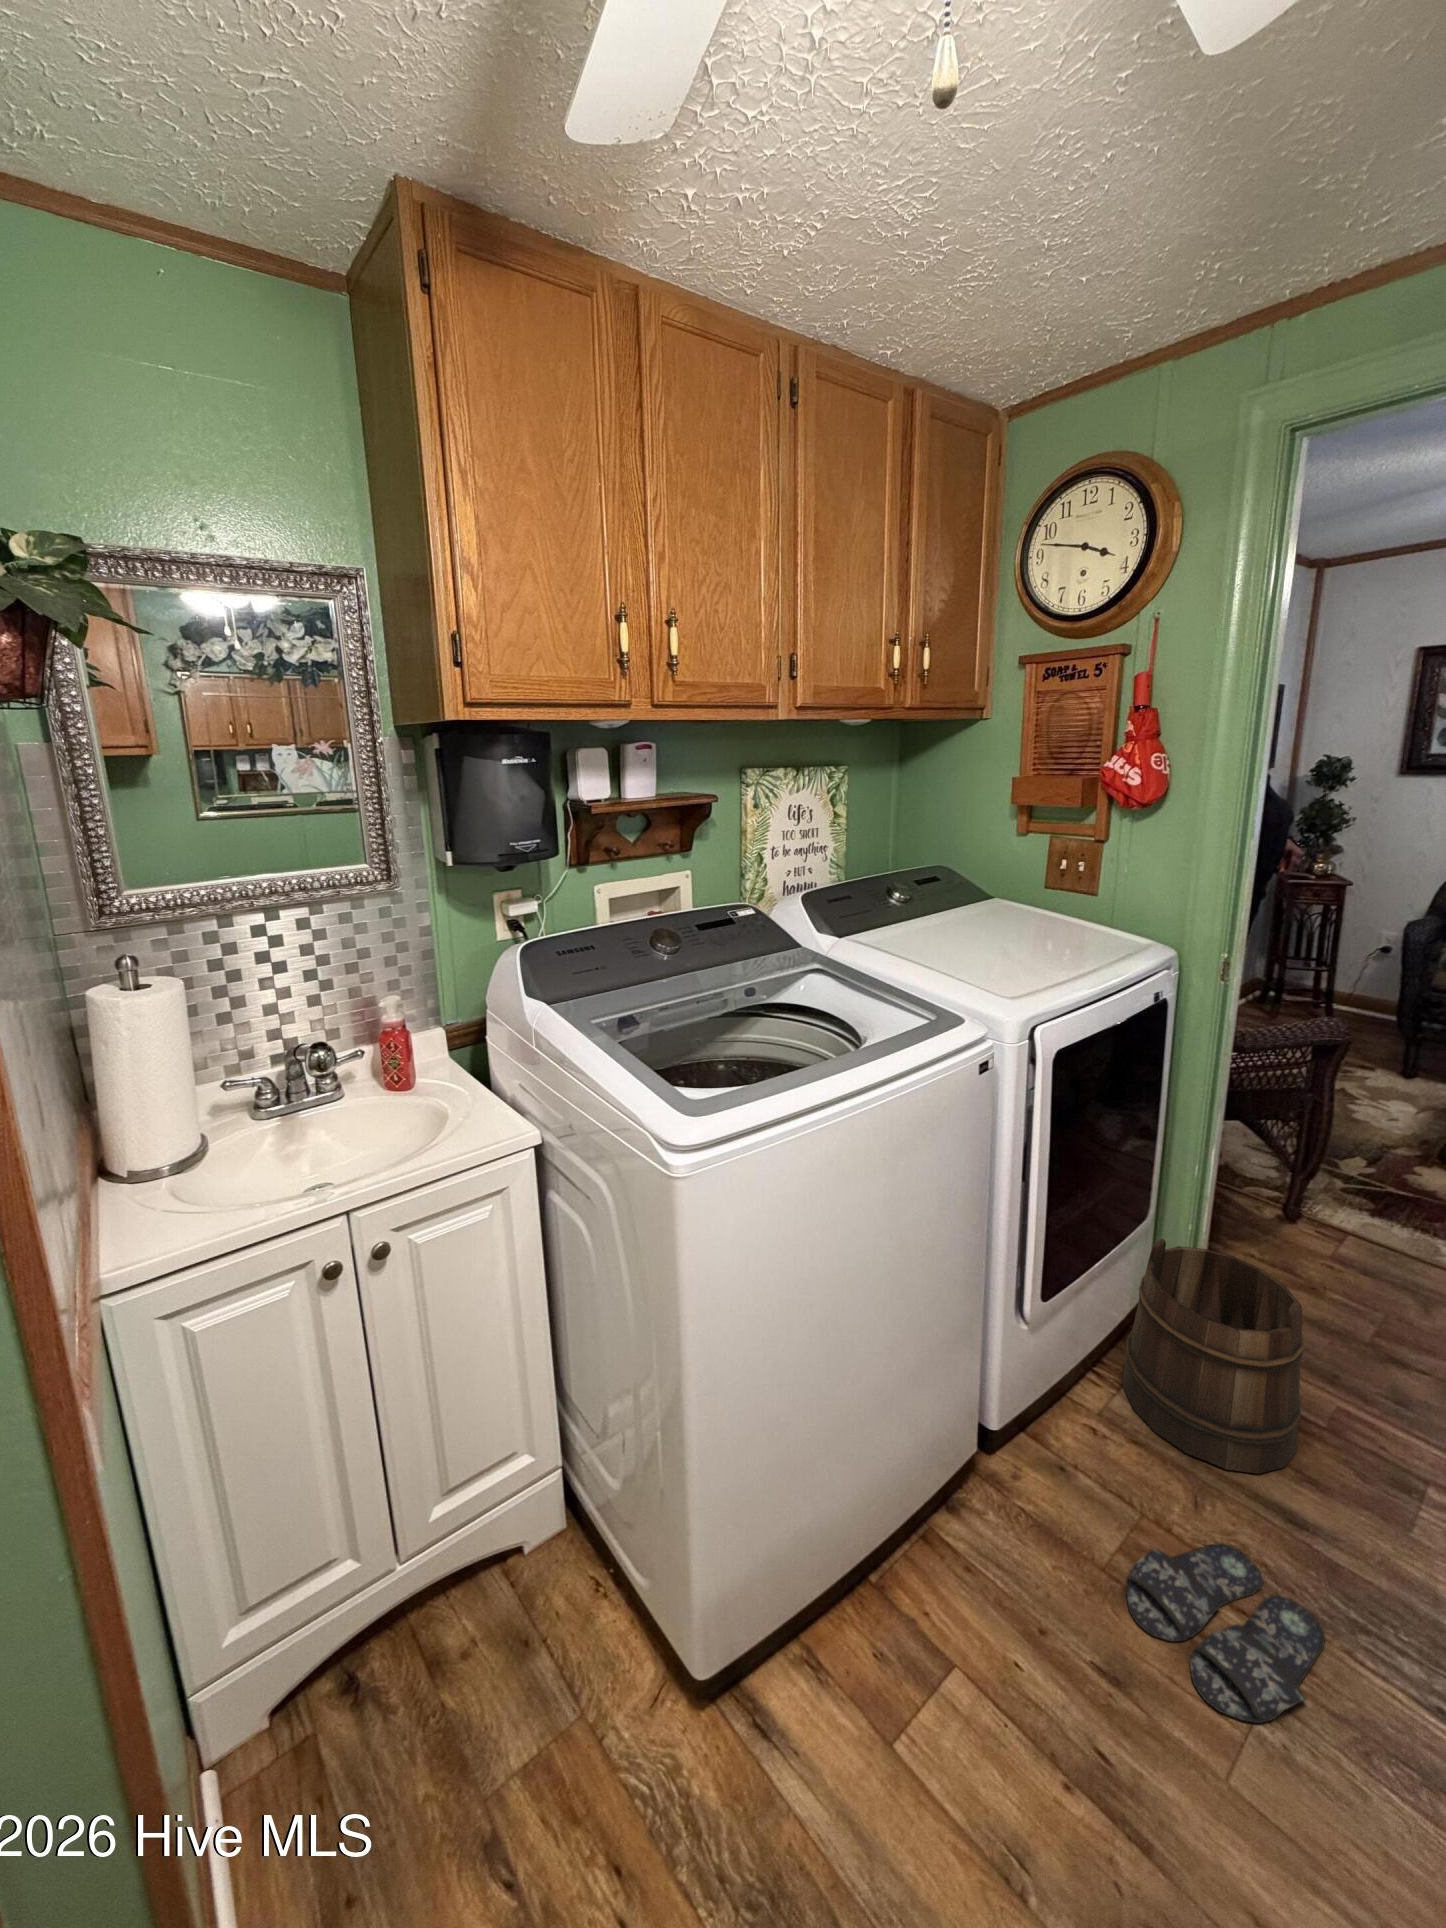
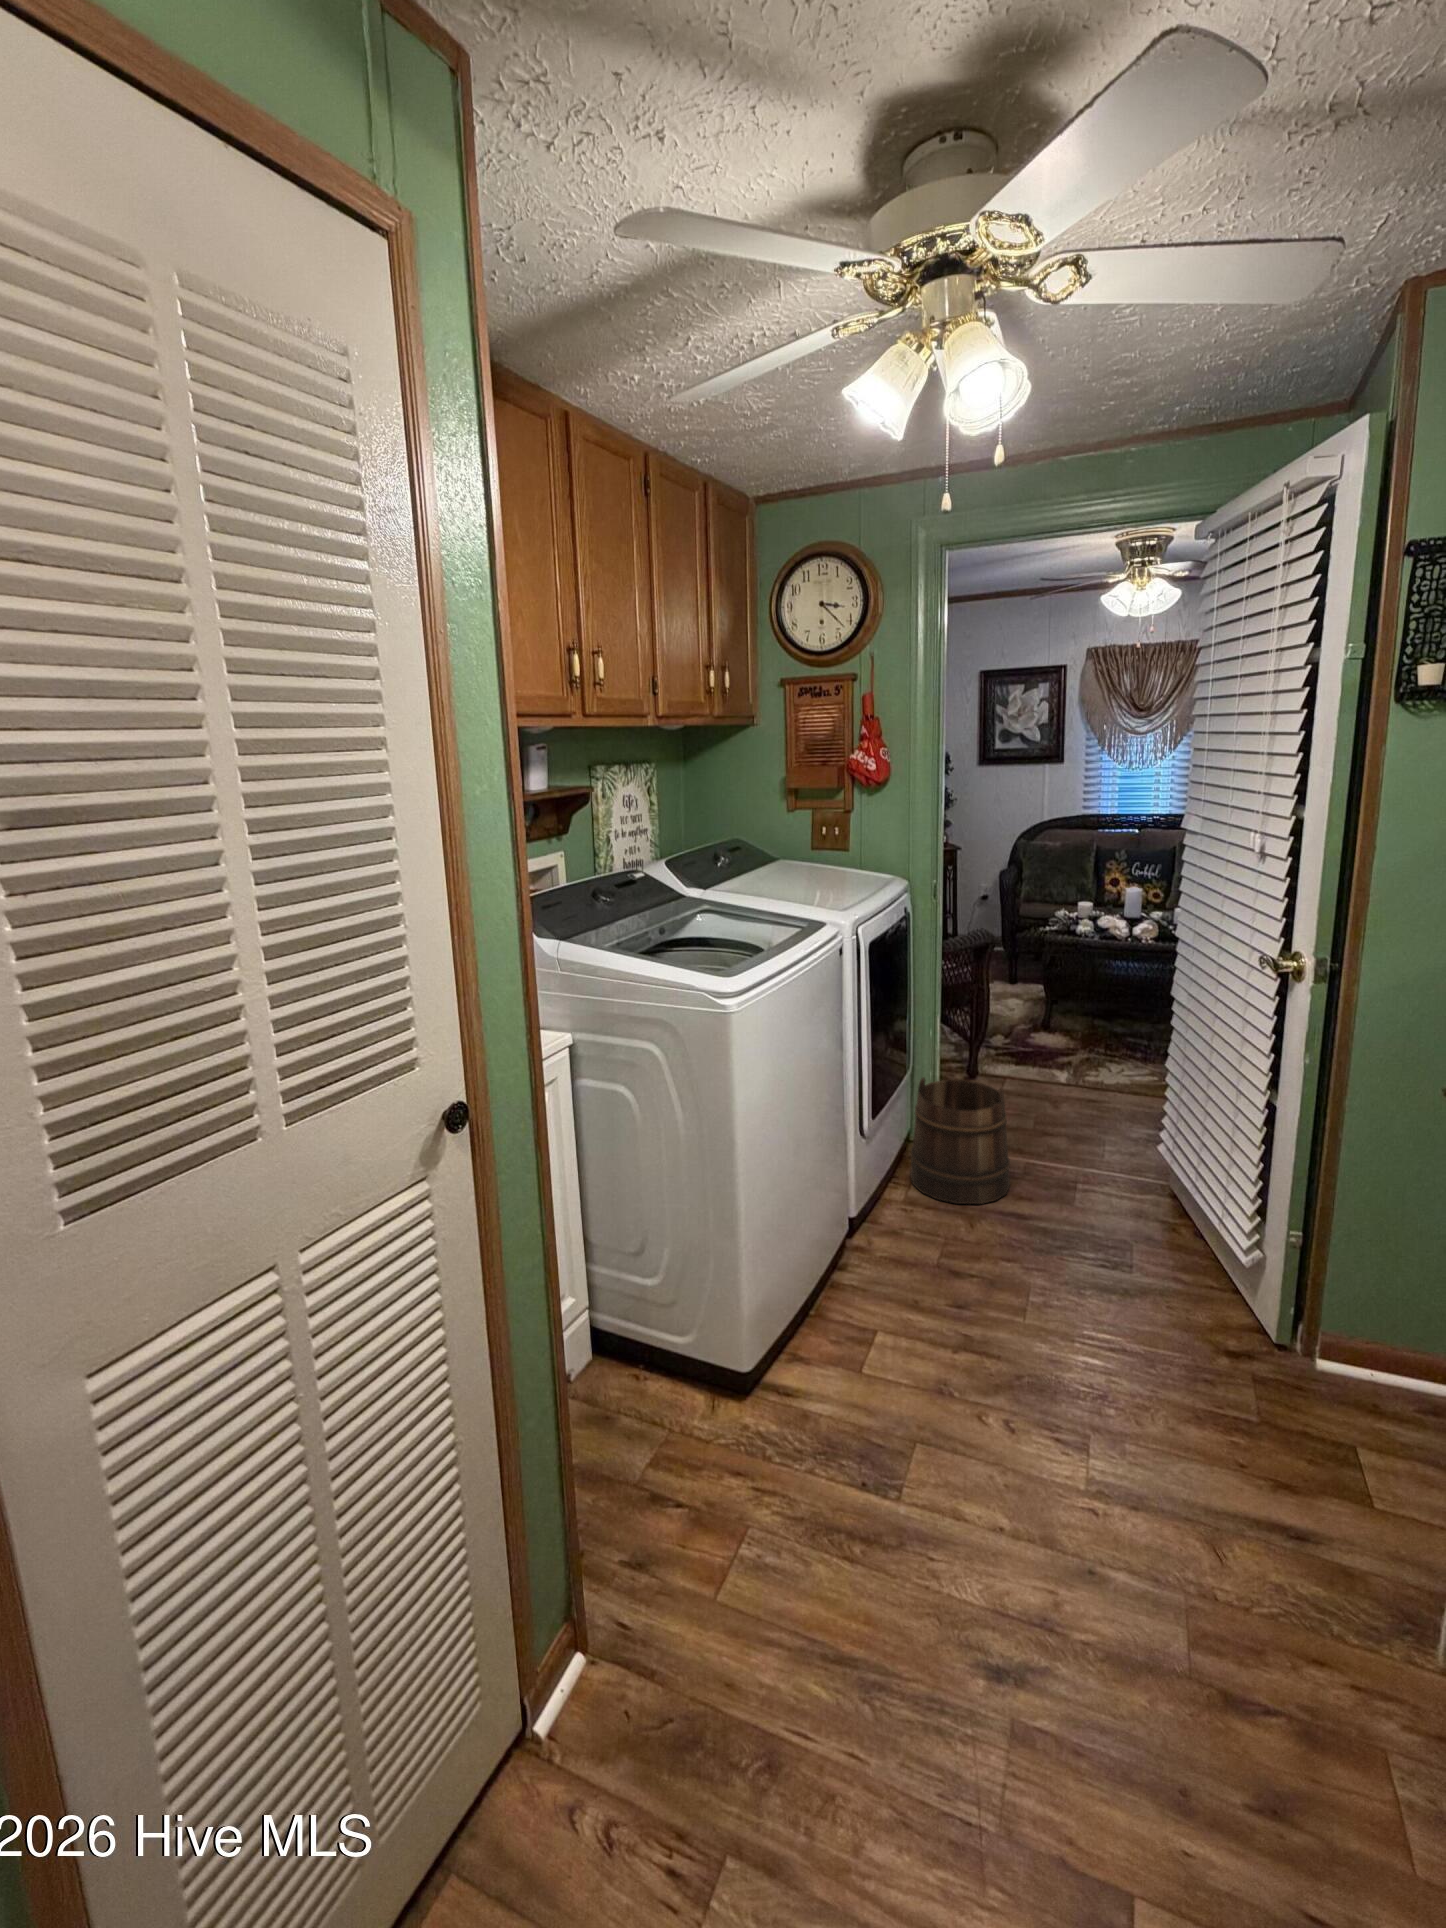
slippers: present [1126,1543,1325,1723] -> none [949,1234,1045,1297]

